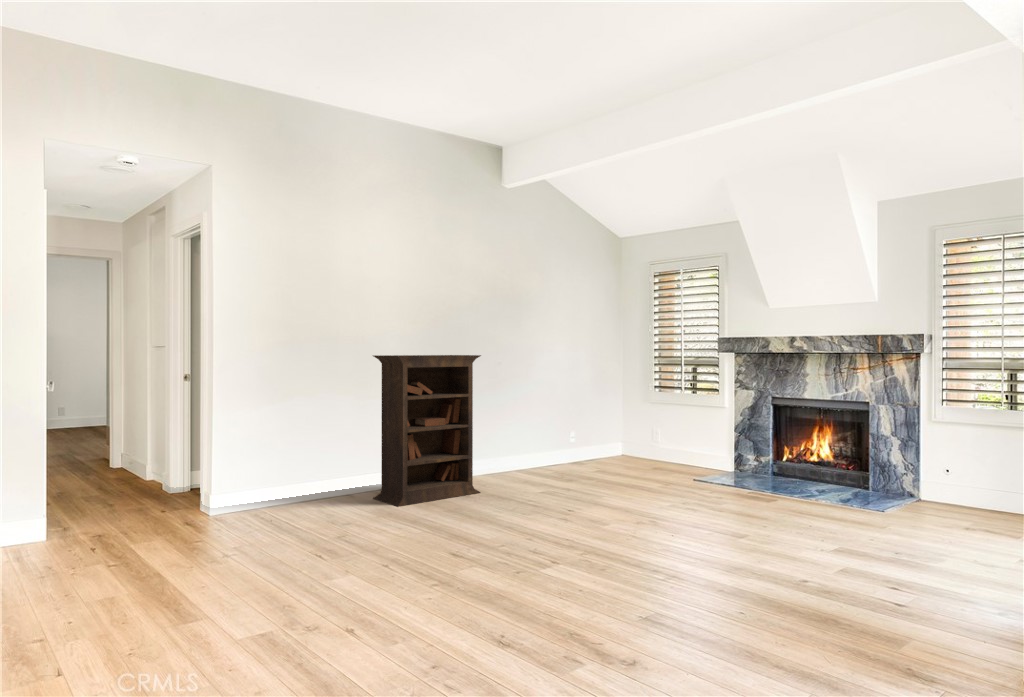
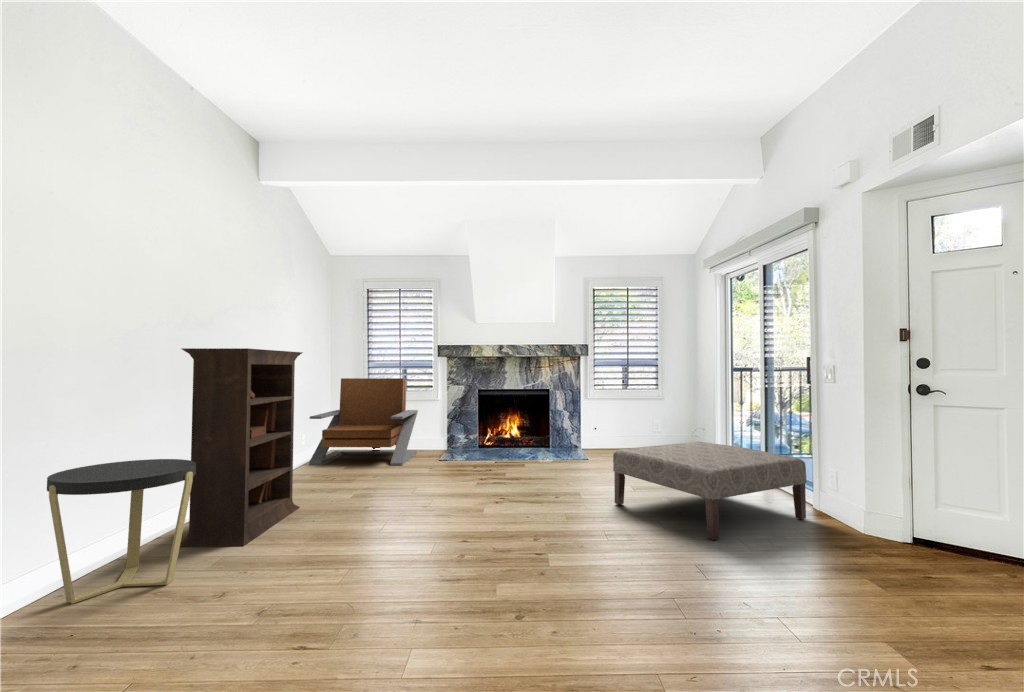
lounge chair: none [568,377,695,478] -> present [309,378,418,465]
side table: none [277,432,356,514] -> present [47,459,196,604]
ottoman: none [713,486,946,639] -> present [613,442,807,540]

